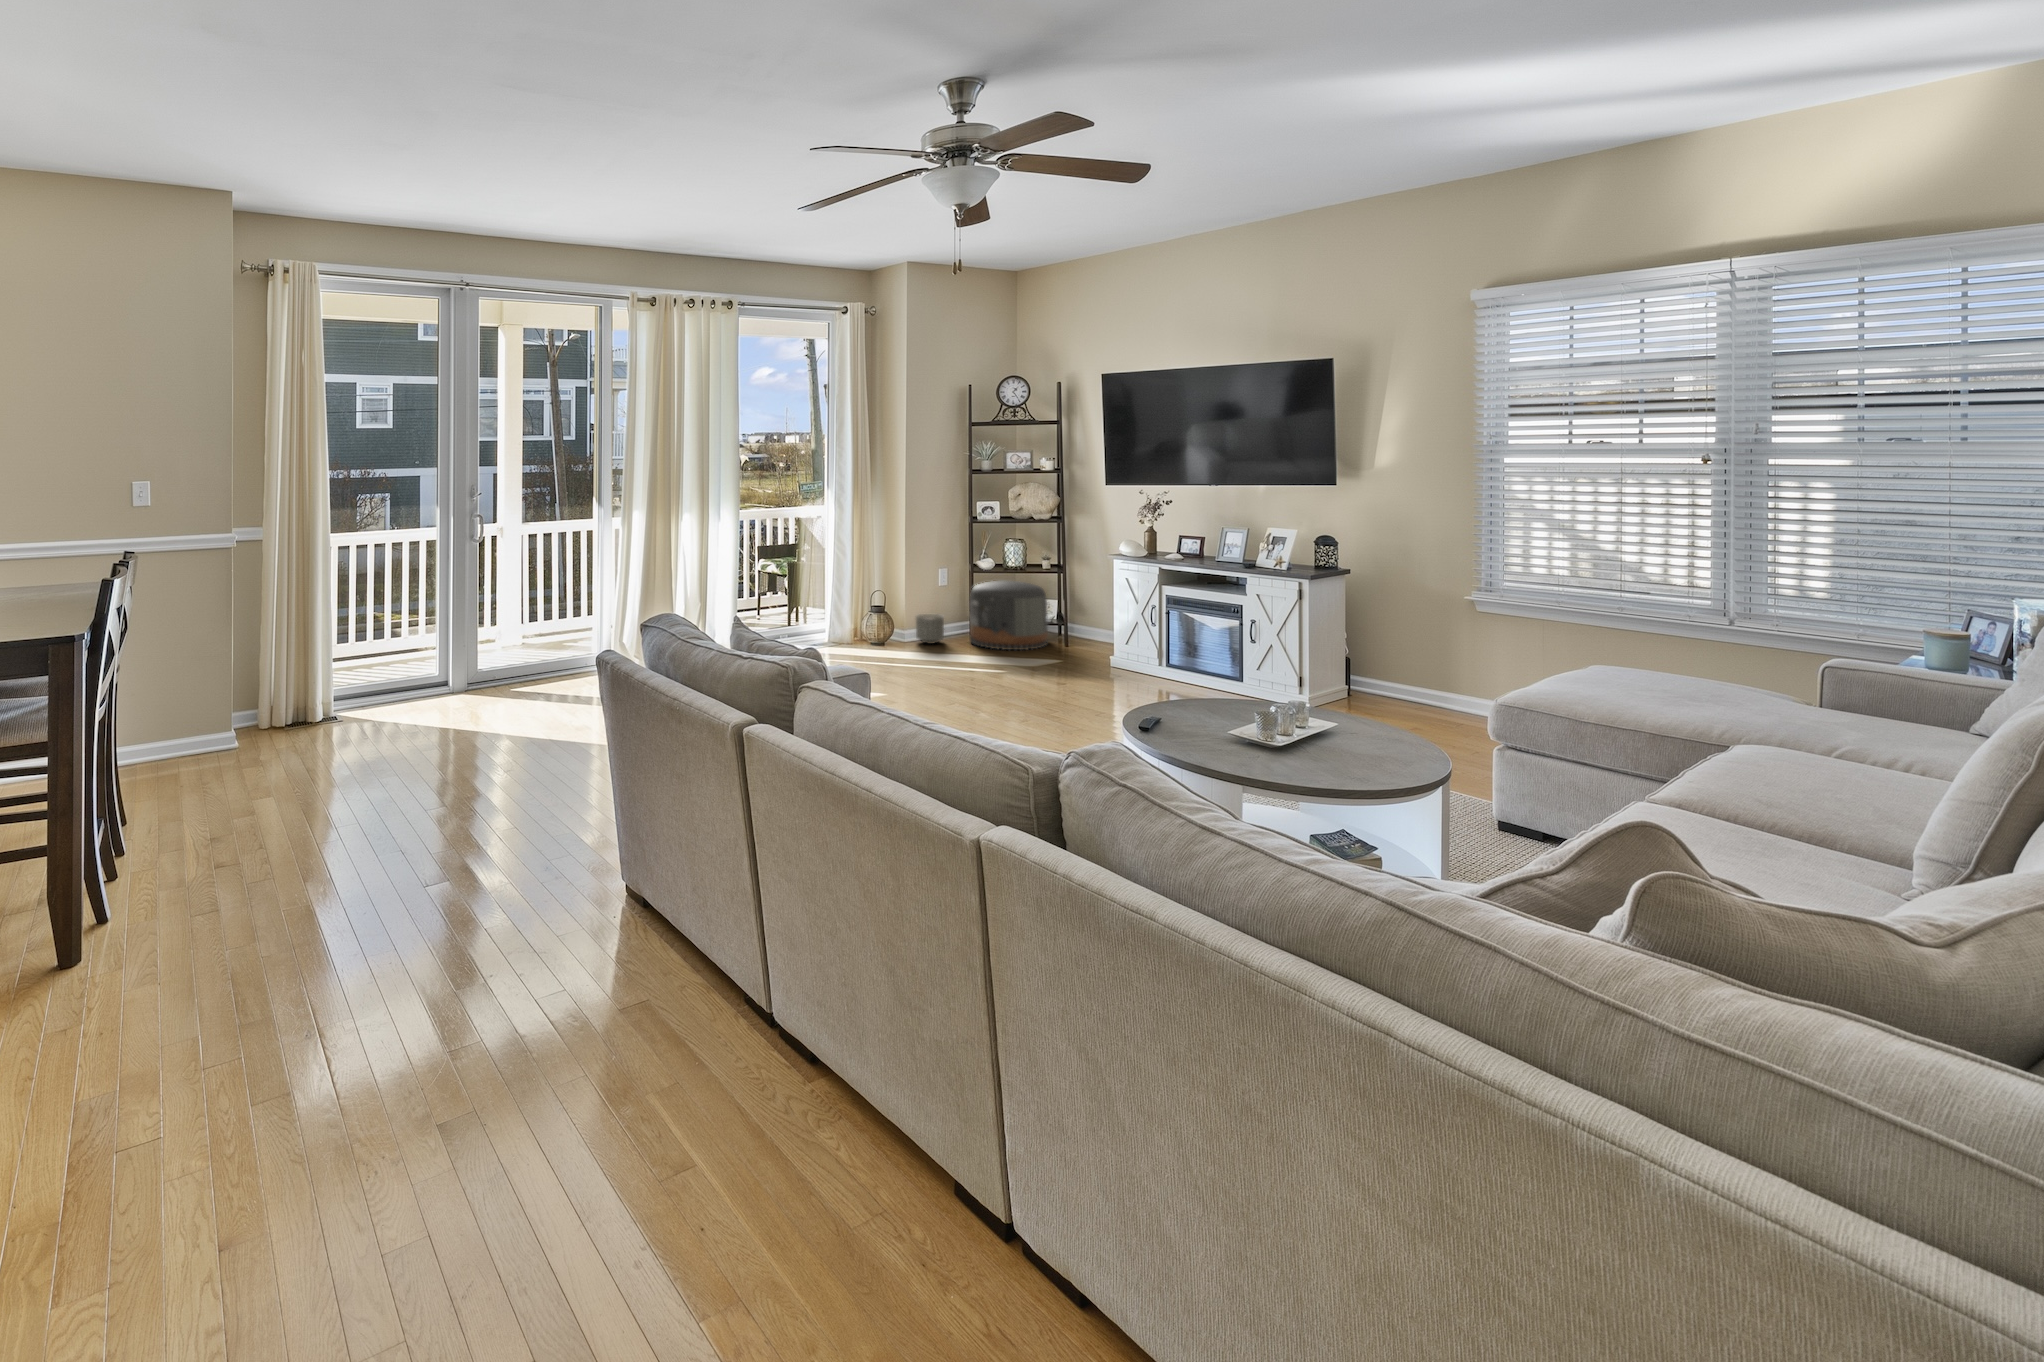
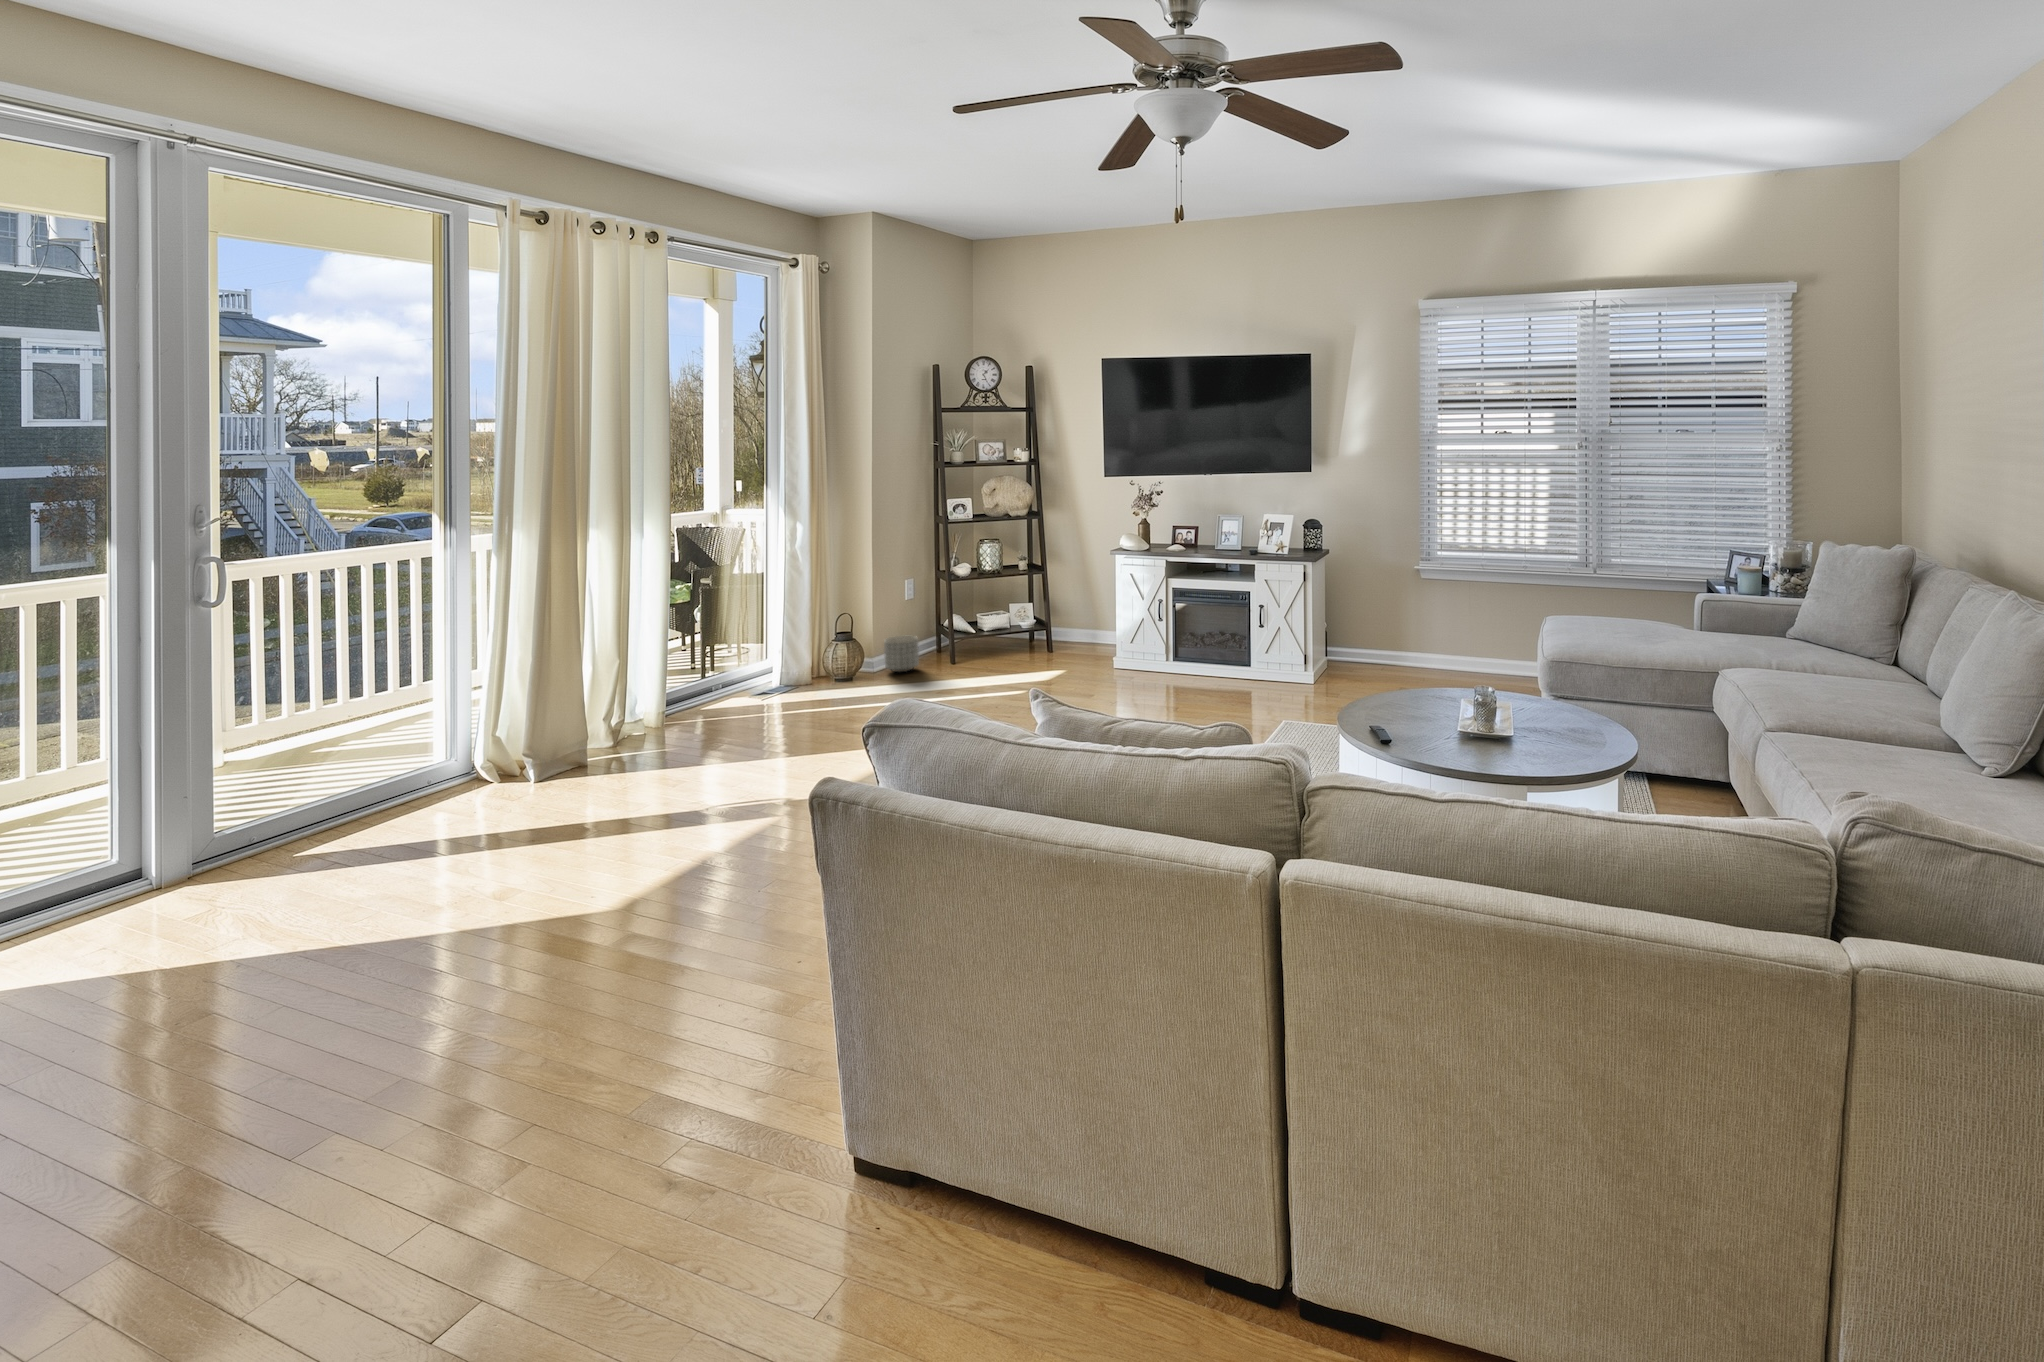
pouf: present [970,581,1048,650] -> none [947,588,1035,670]

